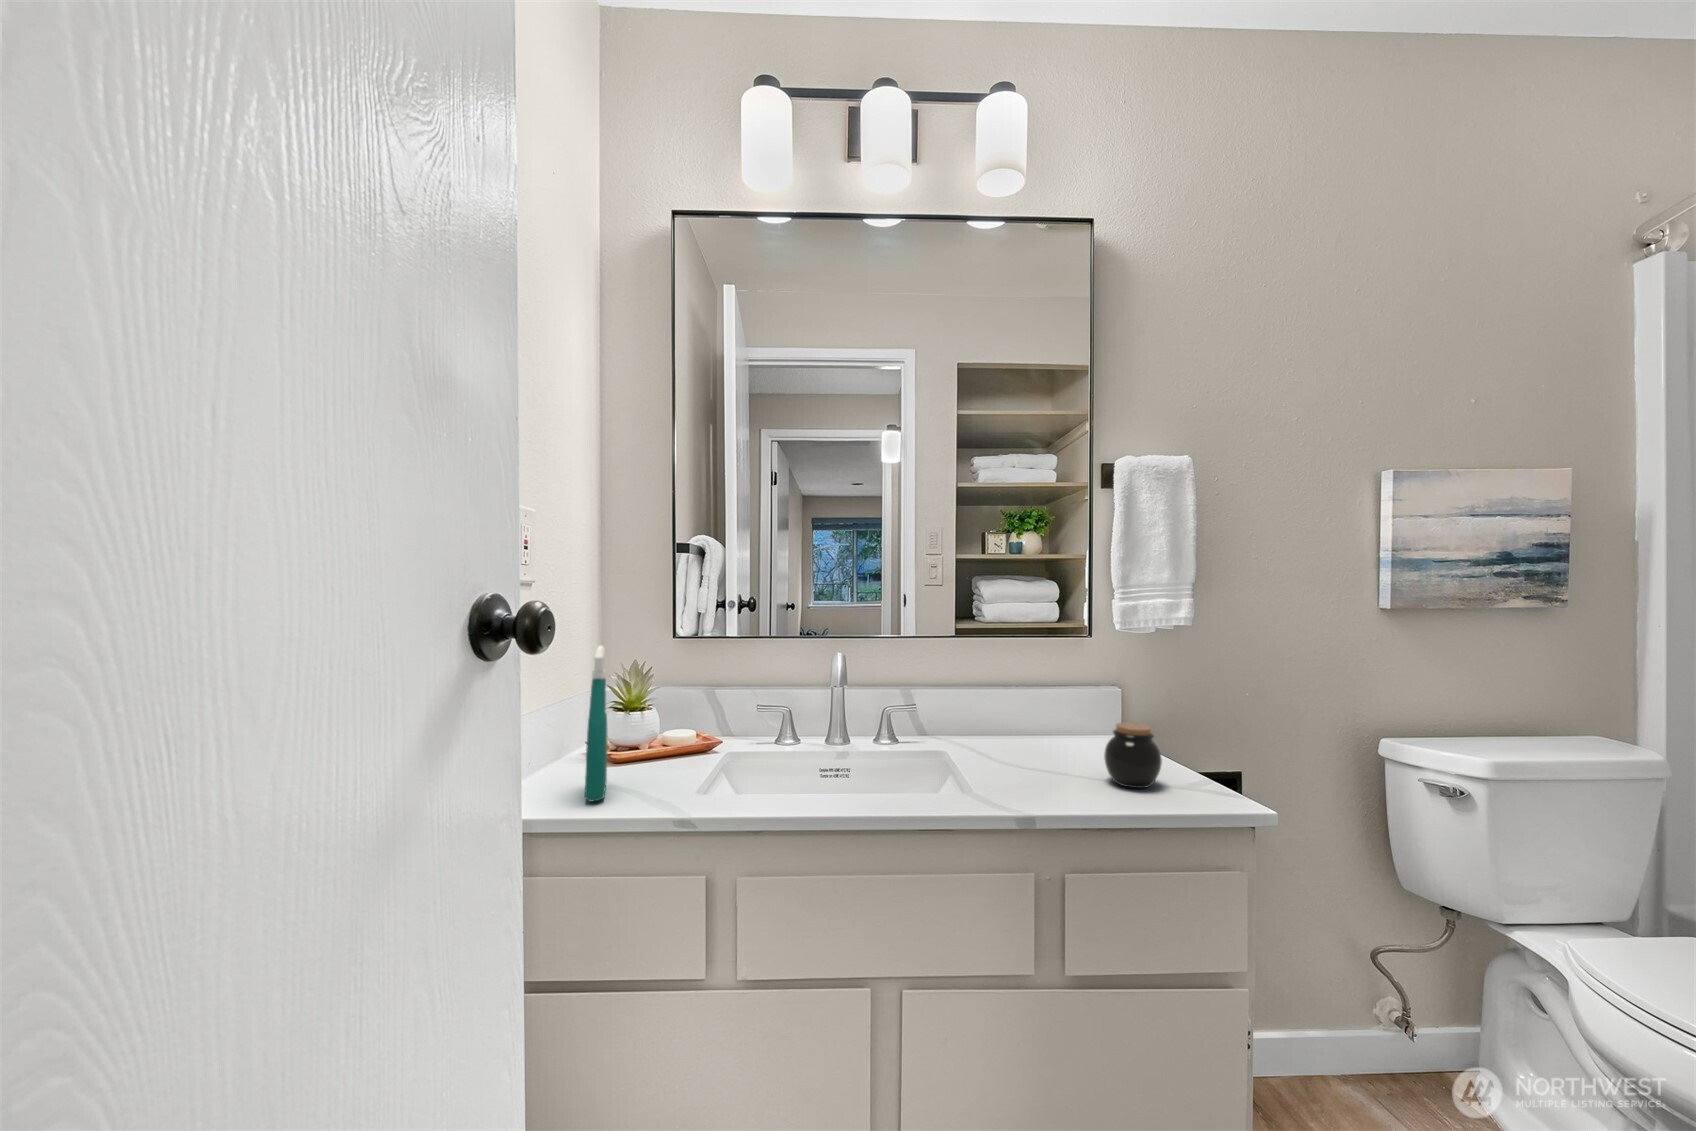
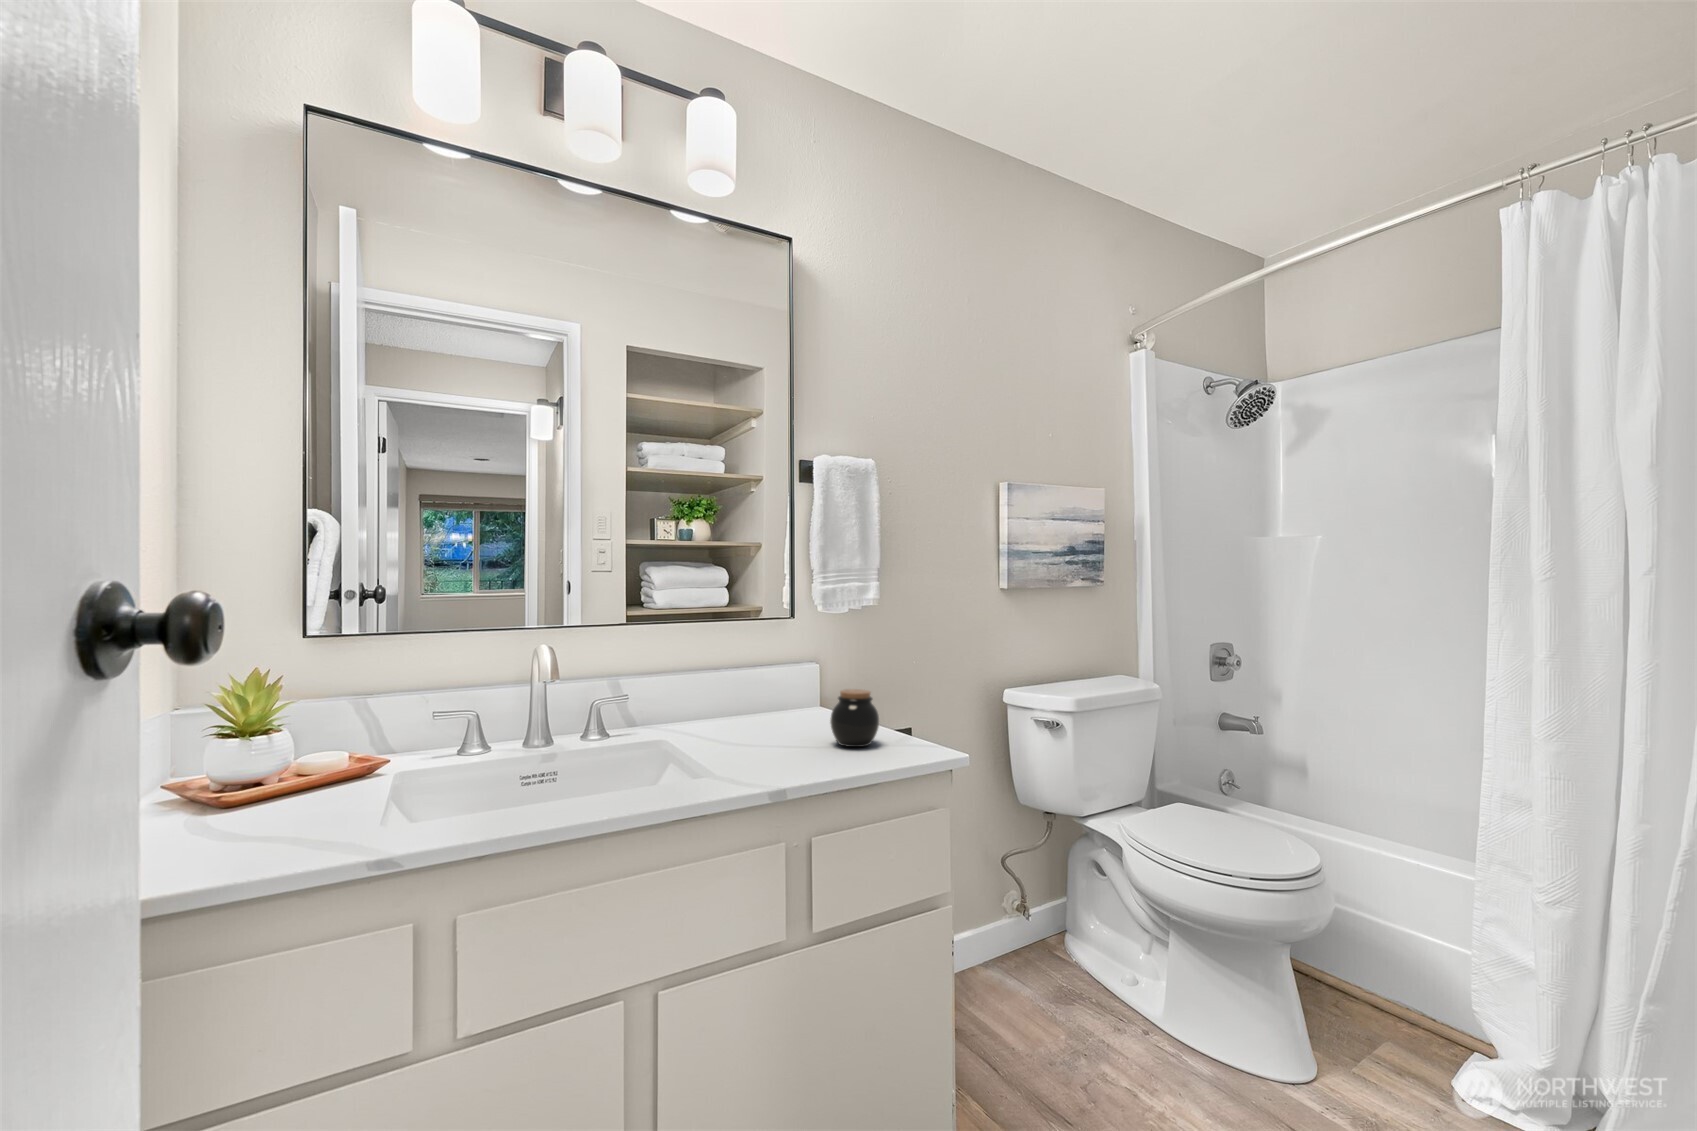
spray bottle: present [585,646,608,801] -> none [204,639,247,854]

